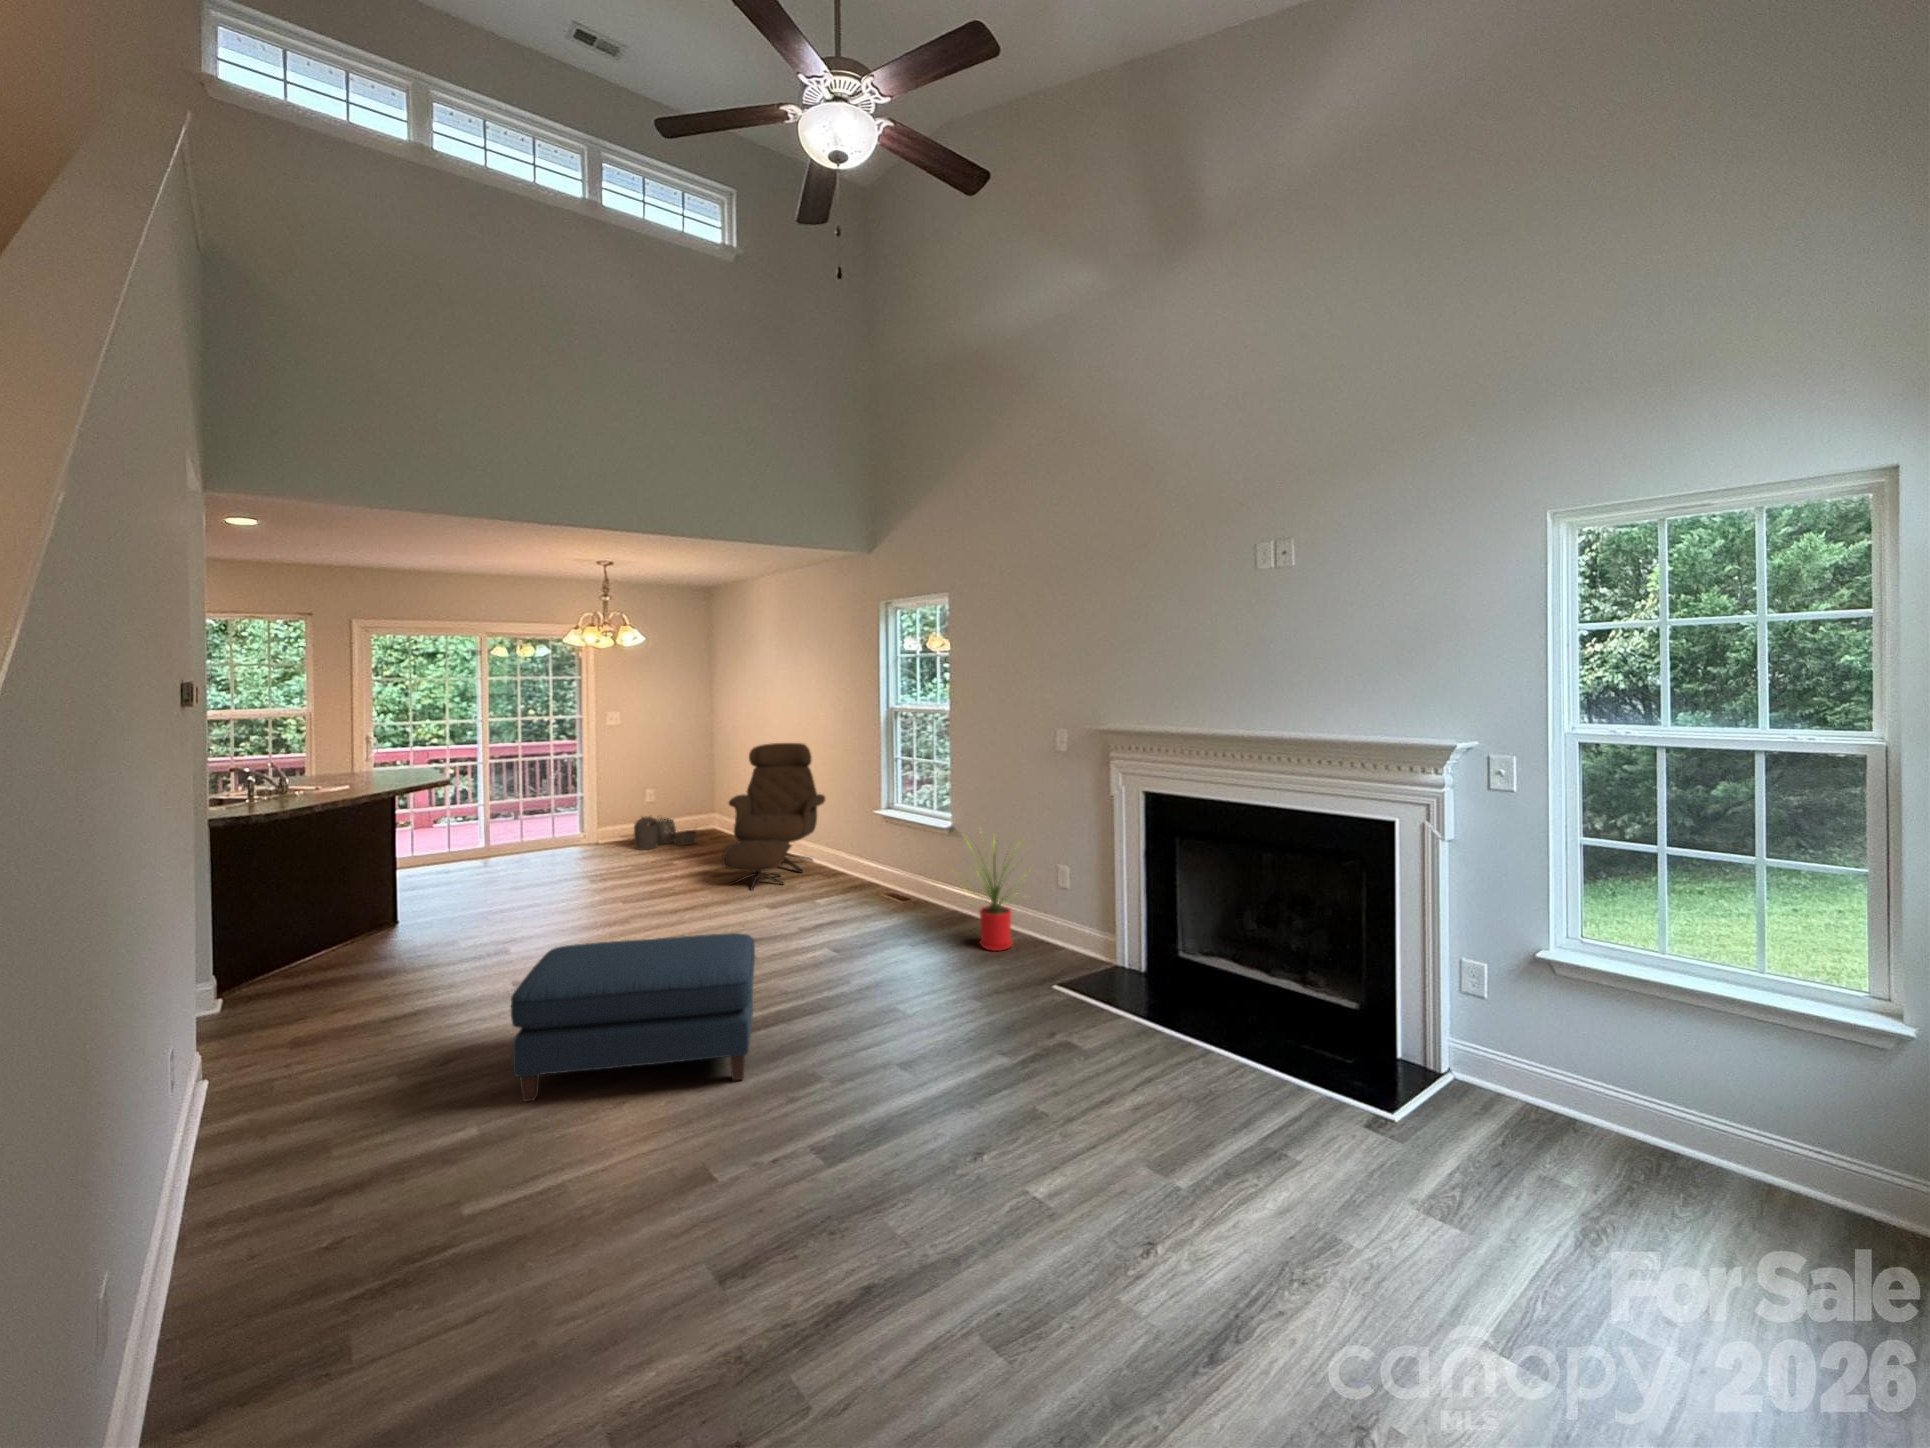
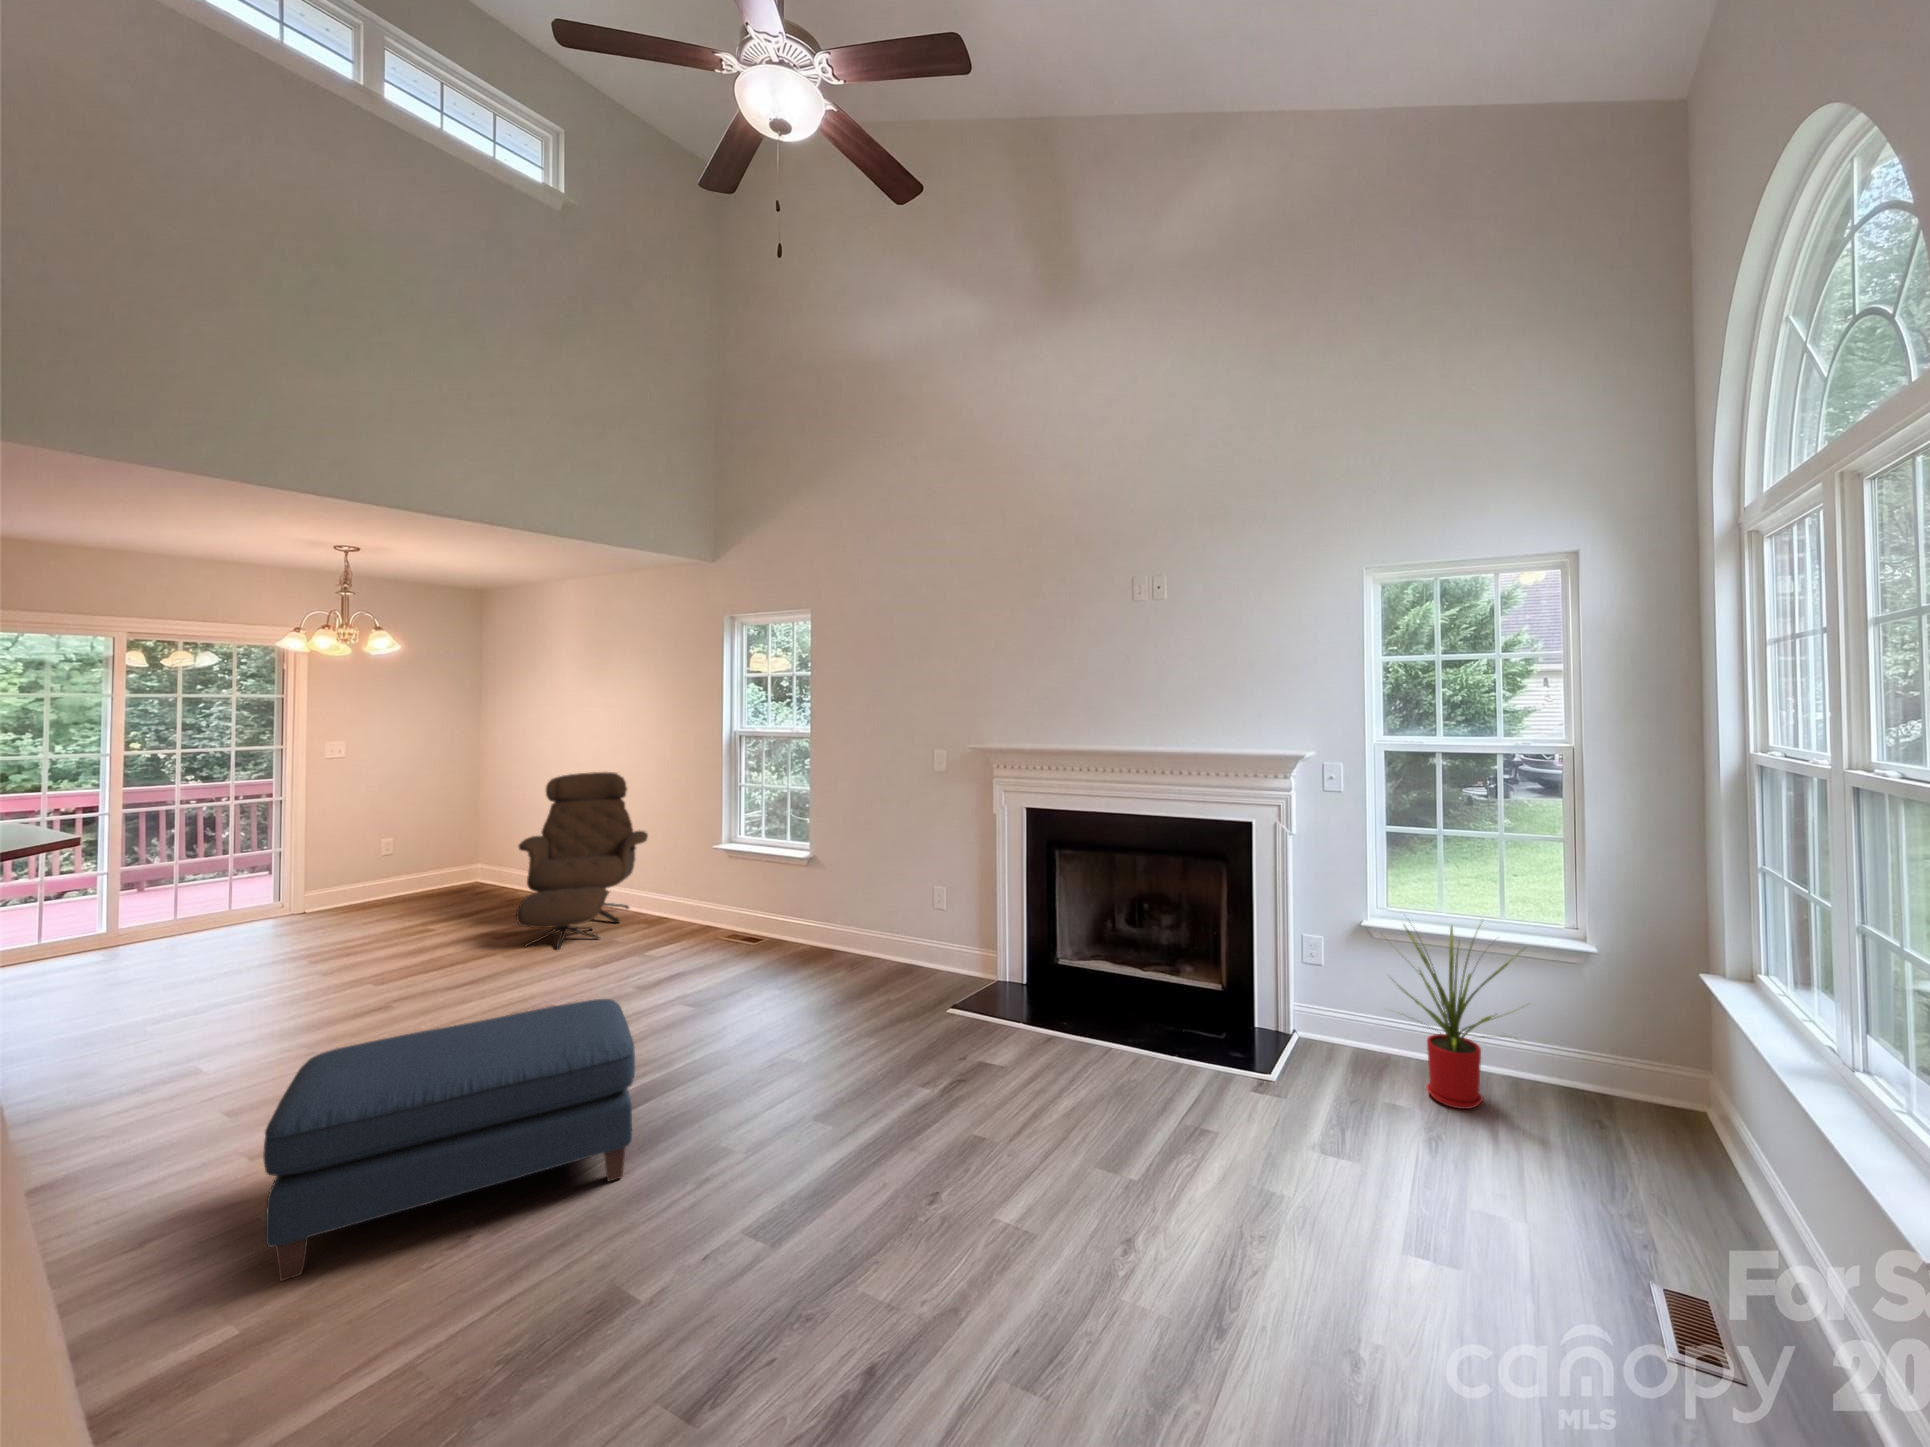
woven basket: present [634,817,697,850] -> none [360,869,460,915]
house plant: present [965,838,1030,951] -> present [1398,921,1519,1109]

